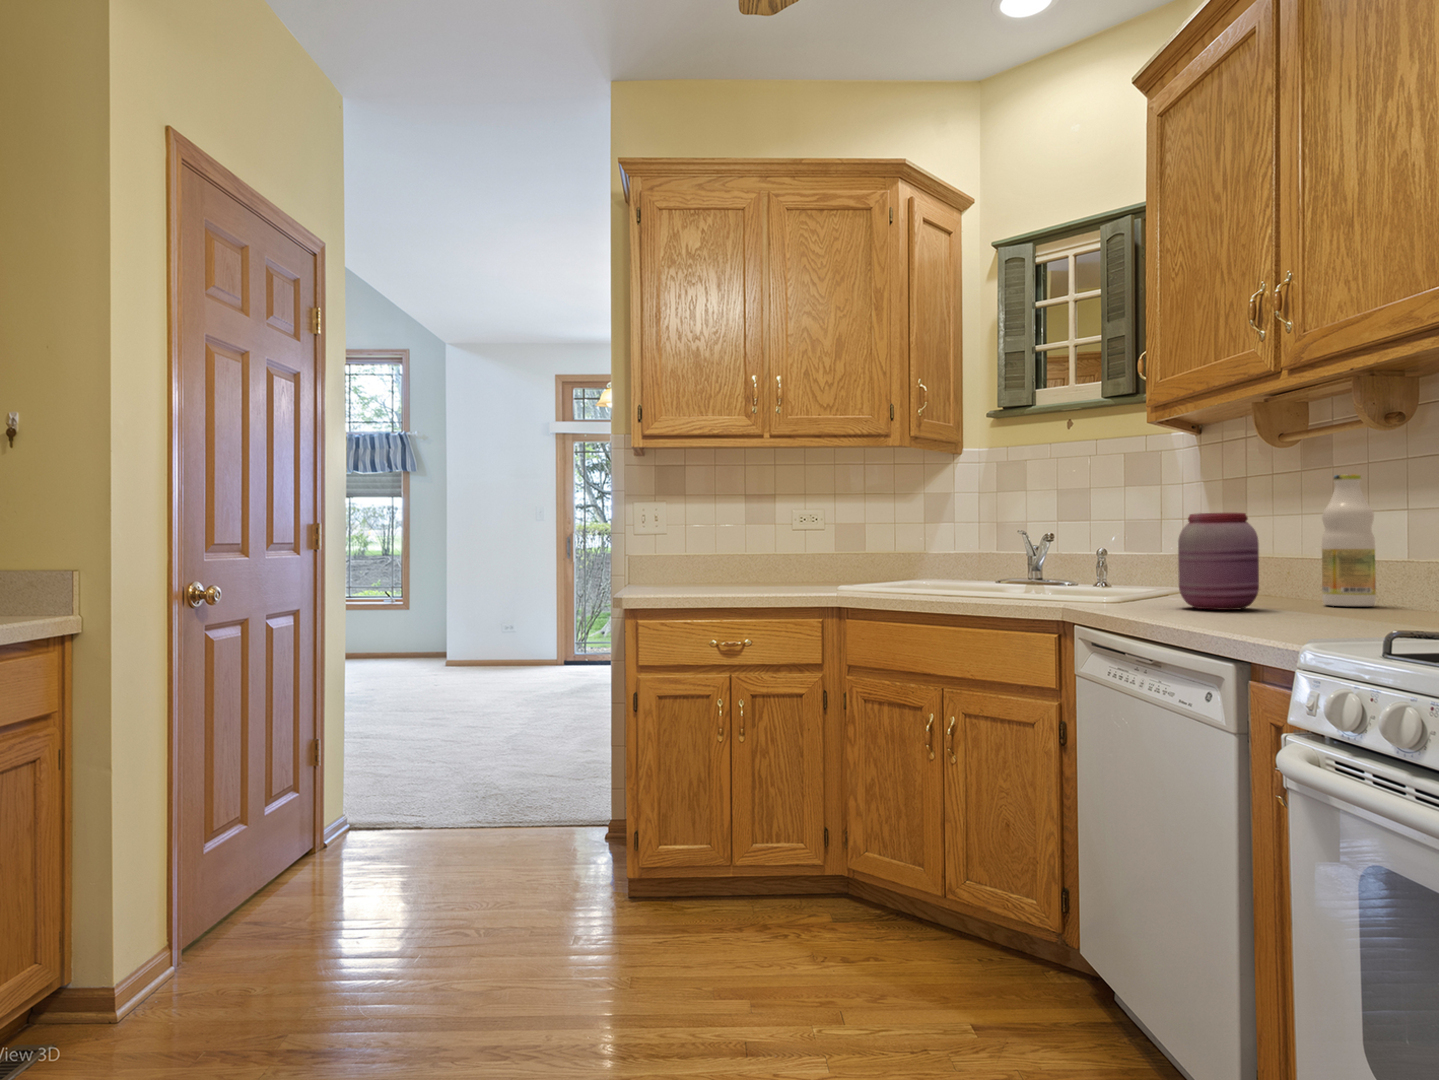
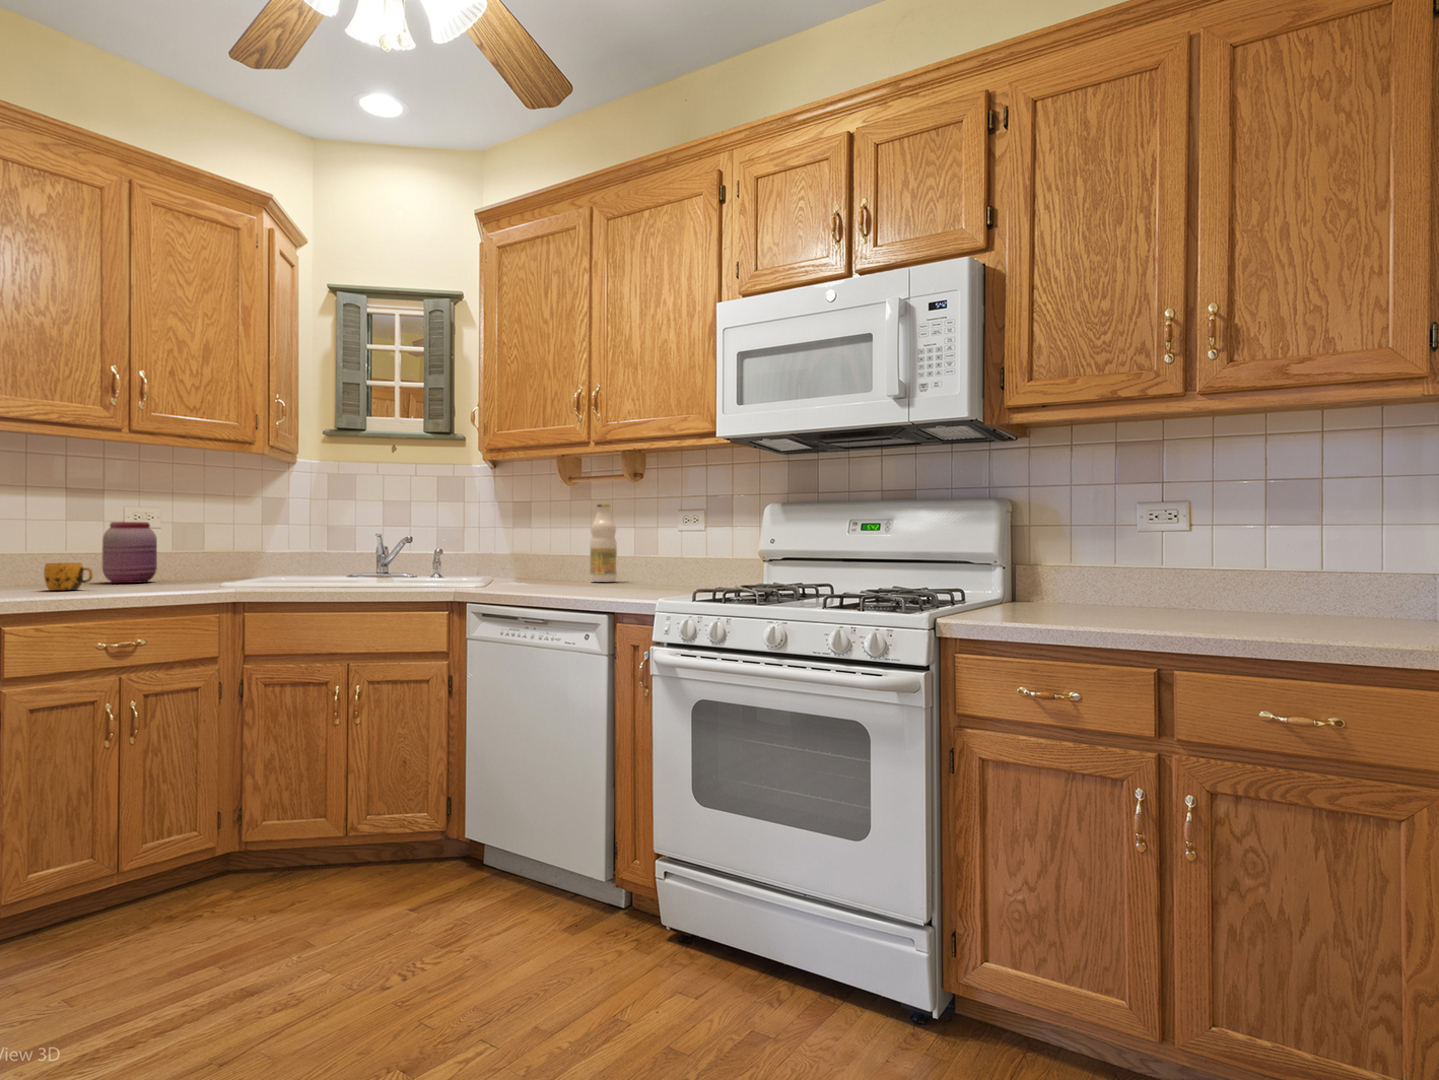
jar: present [1178,513,1259,610] -> present [102,522,157,583]
mug: none [708,564,741,589] -> present [44,563,93,590]

